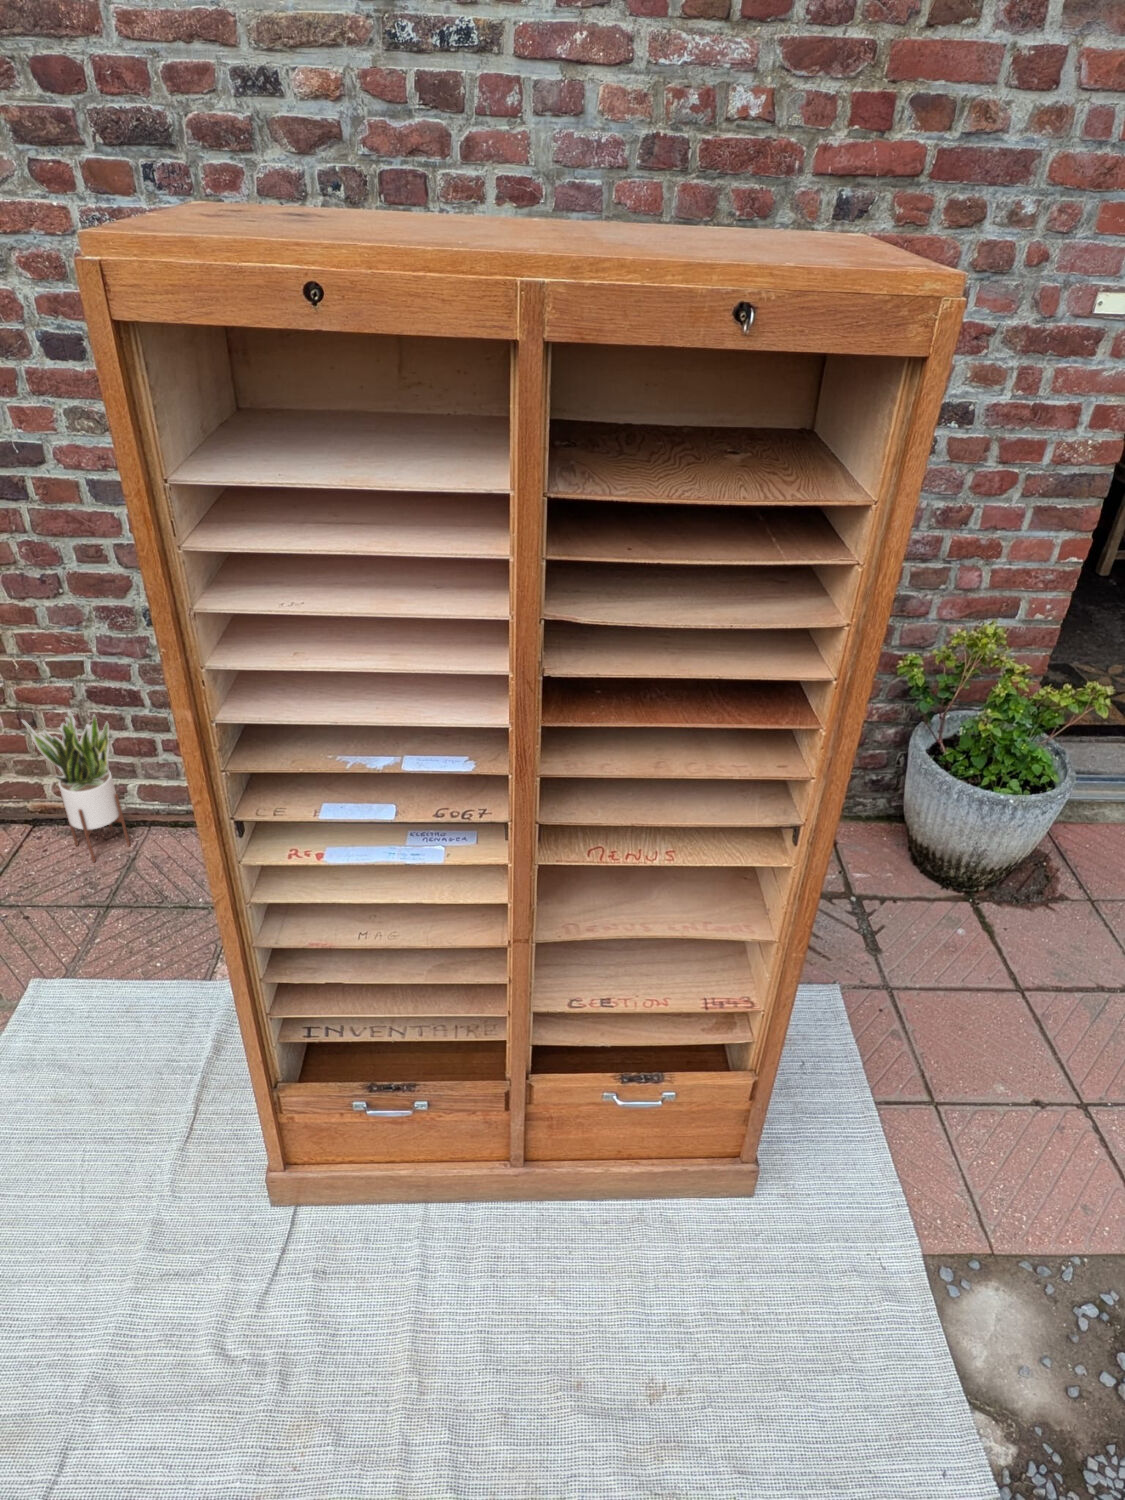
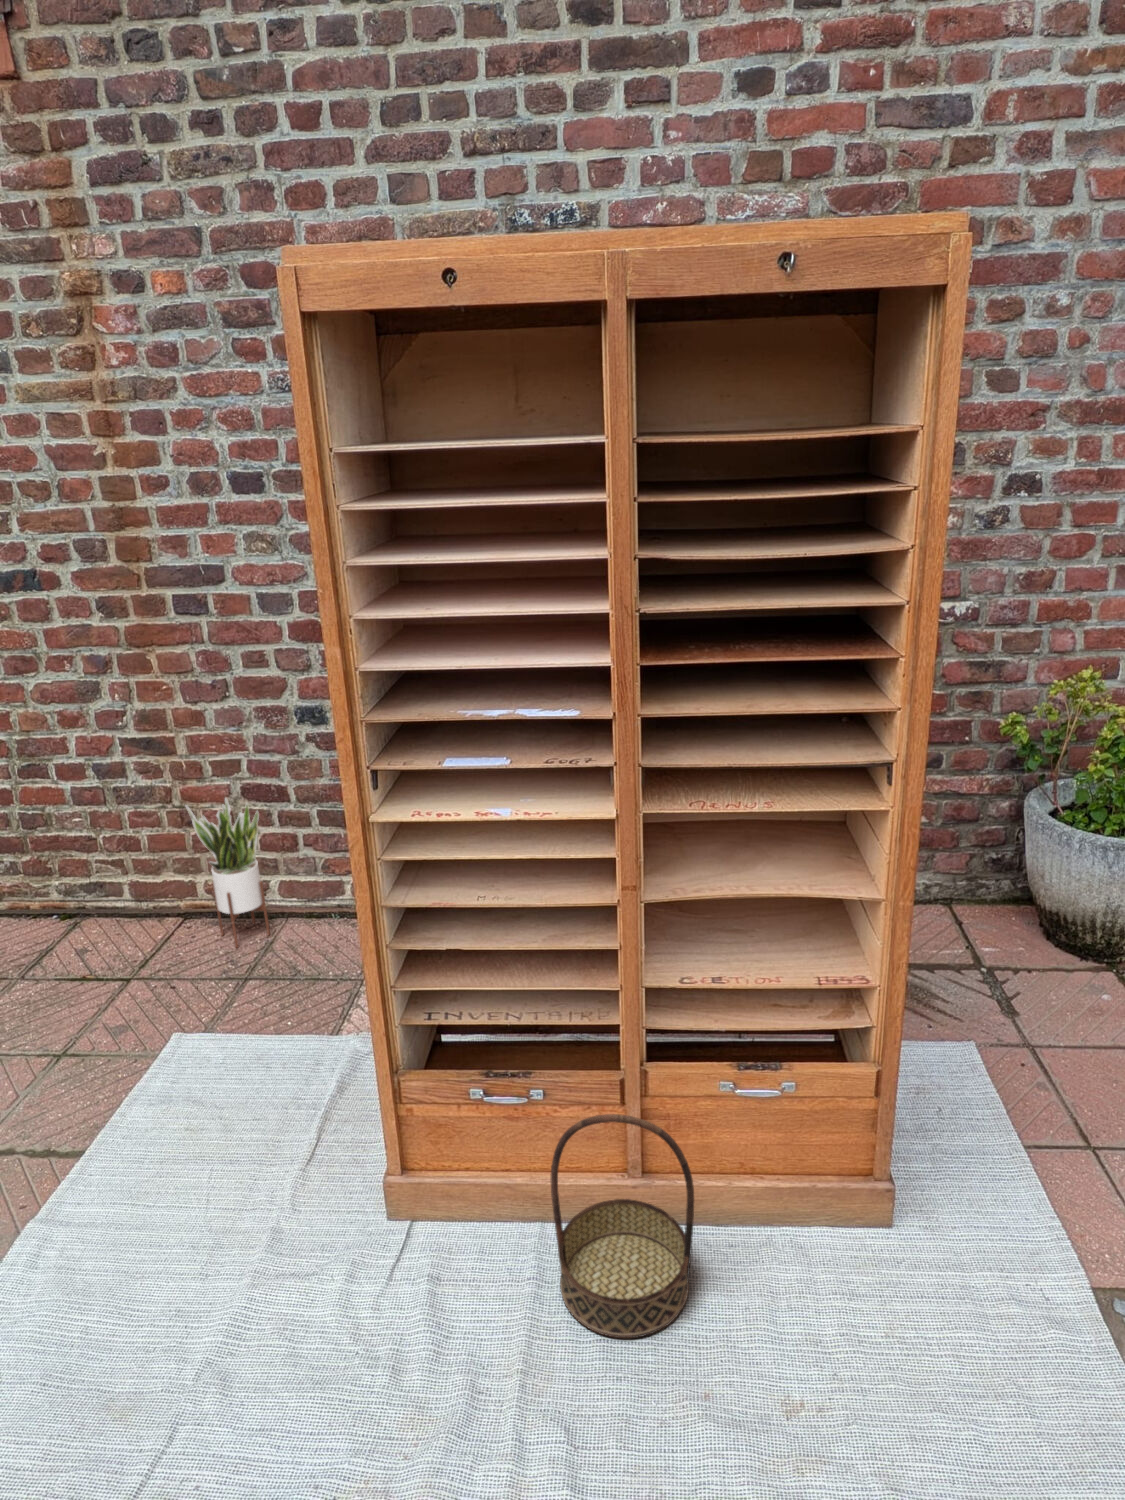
basket: none [434,1149,574,1332] -> present [551,1114,694,1338]

